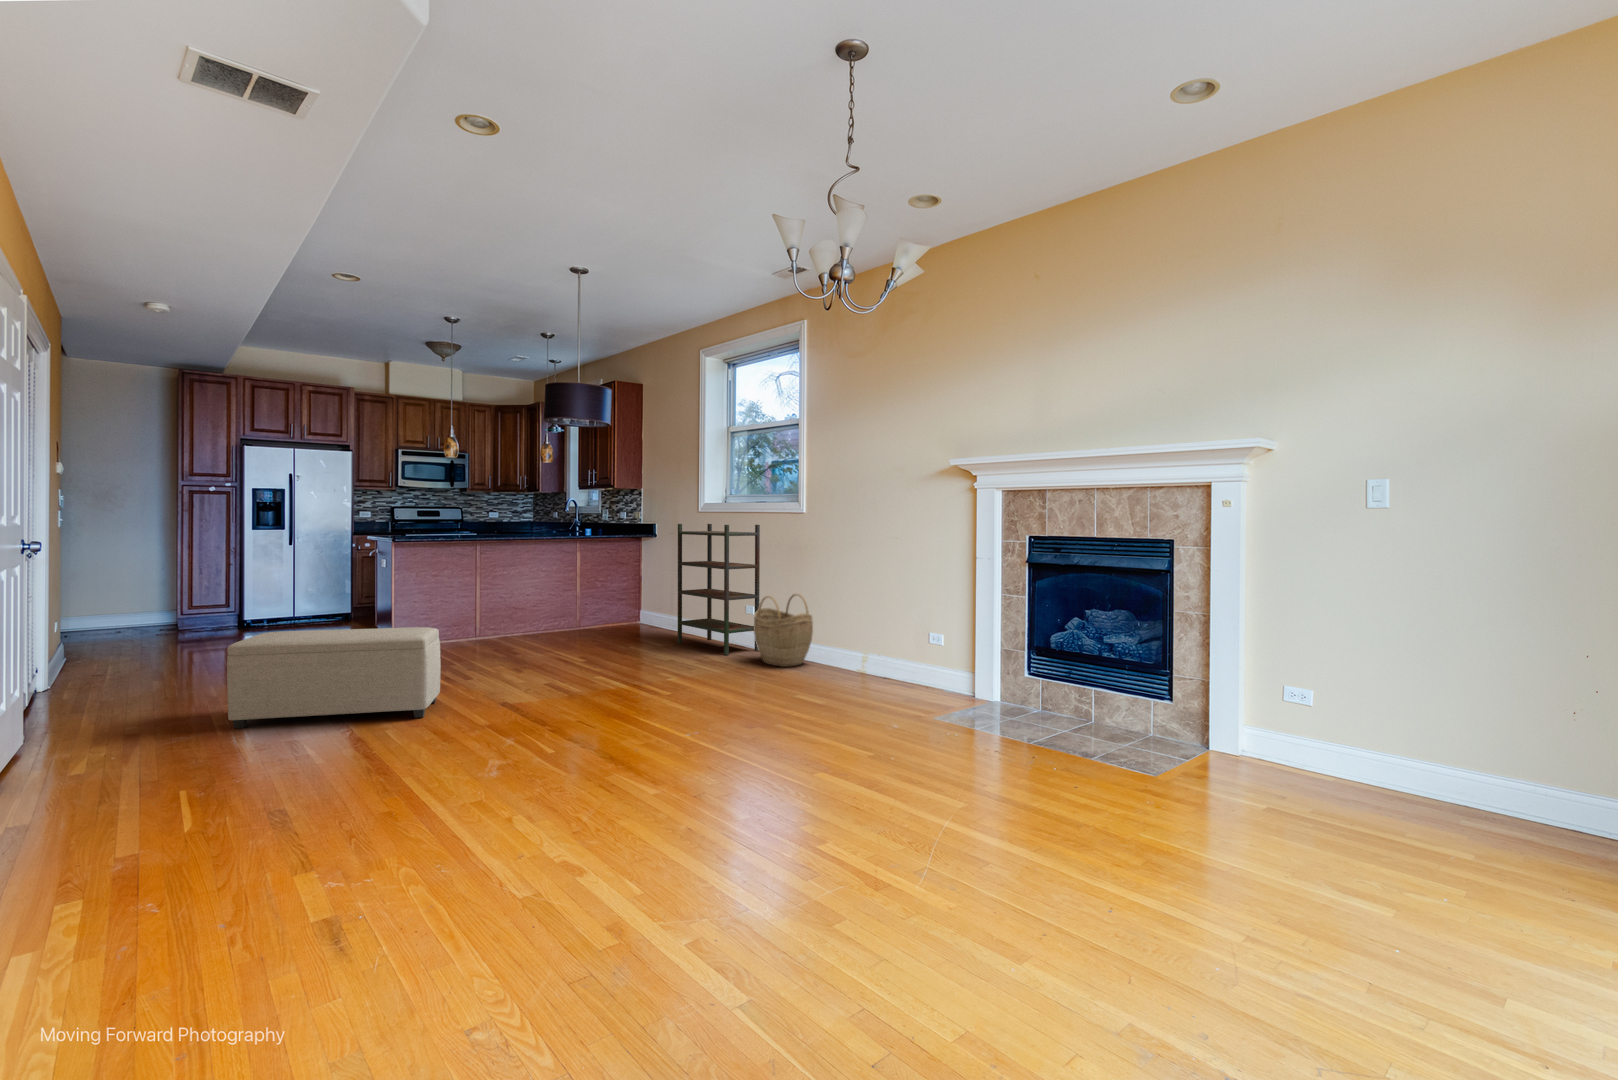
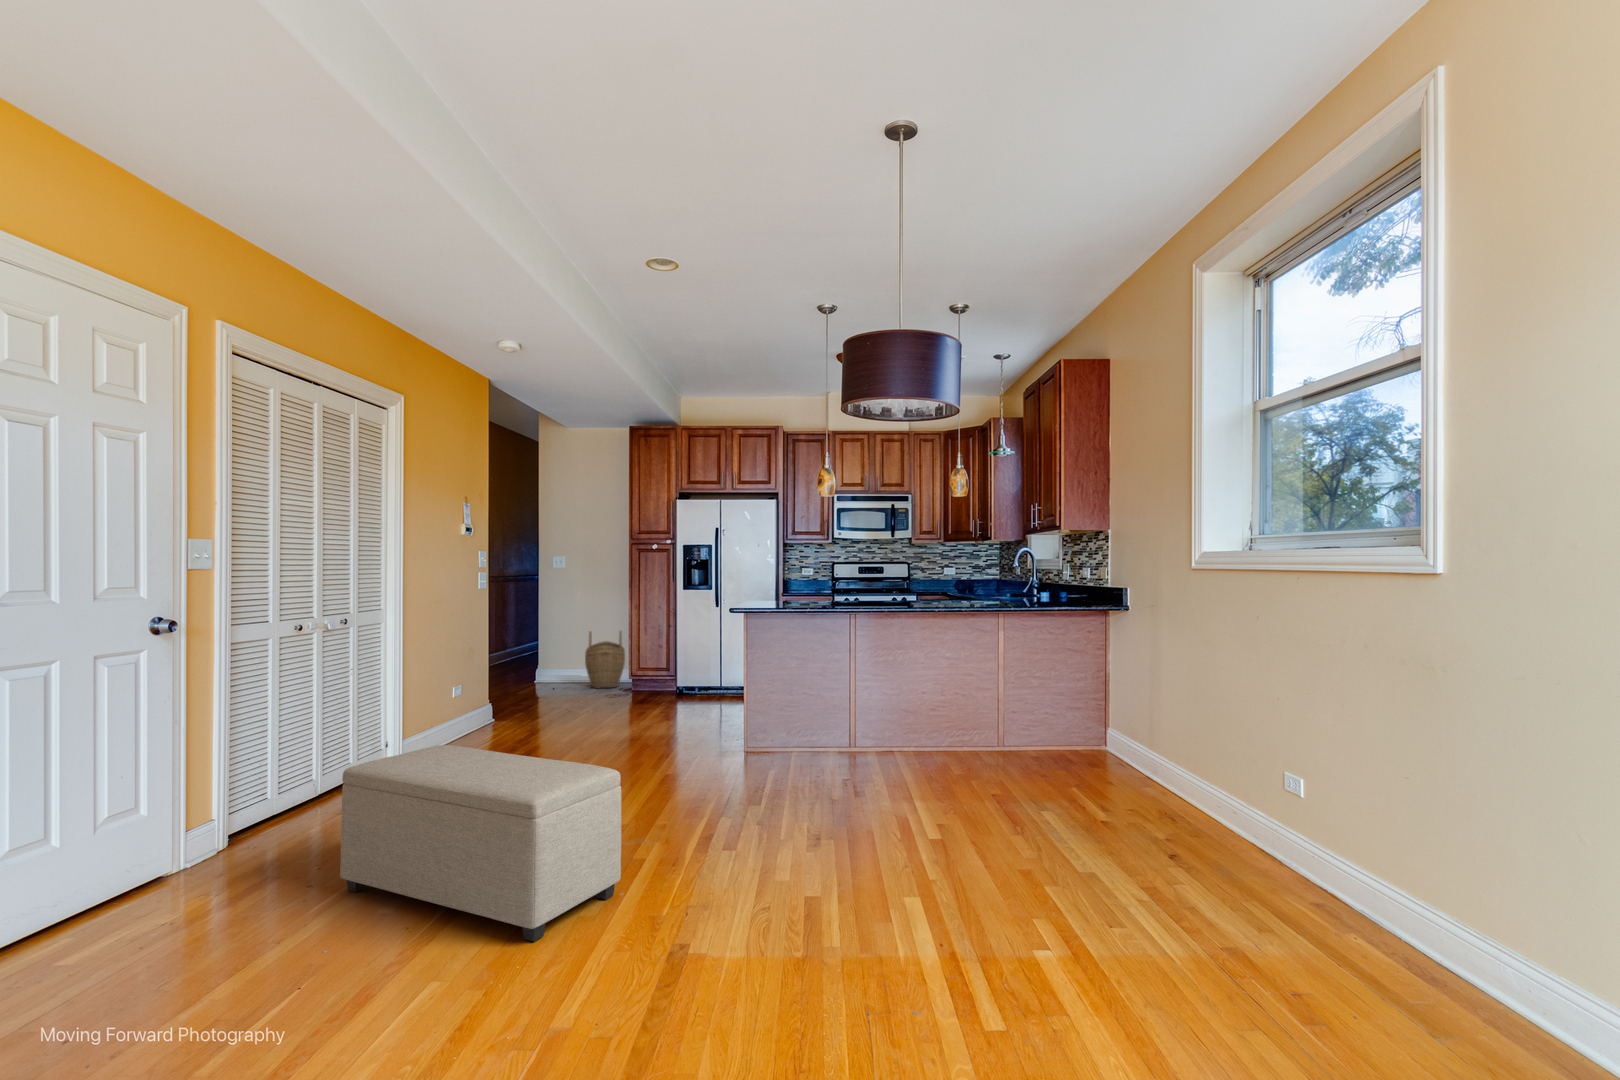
bookshelf: present [678,524,760,655] -> none [1133,591,1307,874]
woven basket: present [754,594,813,667] -> present [585,631,625,688]

